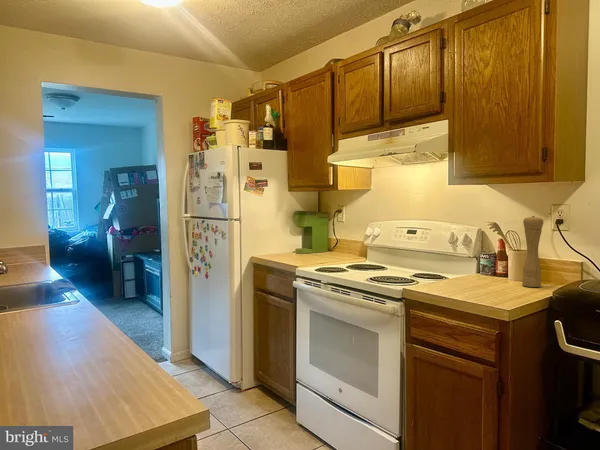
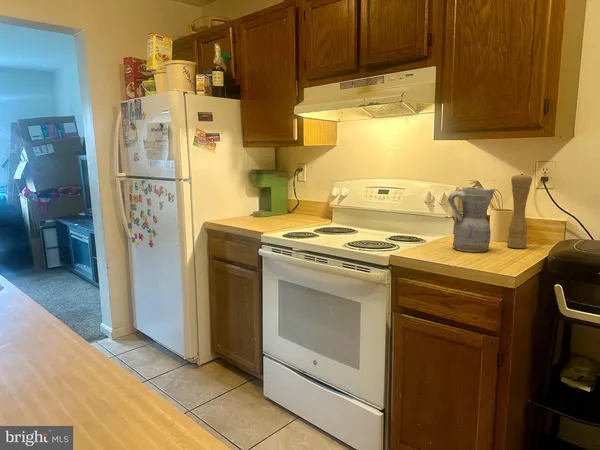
ceramic pitcher: none [460,228,504,289] -> present [448,187,495,252]

